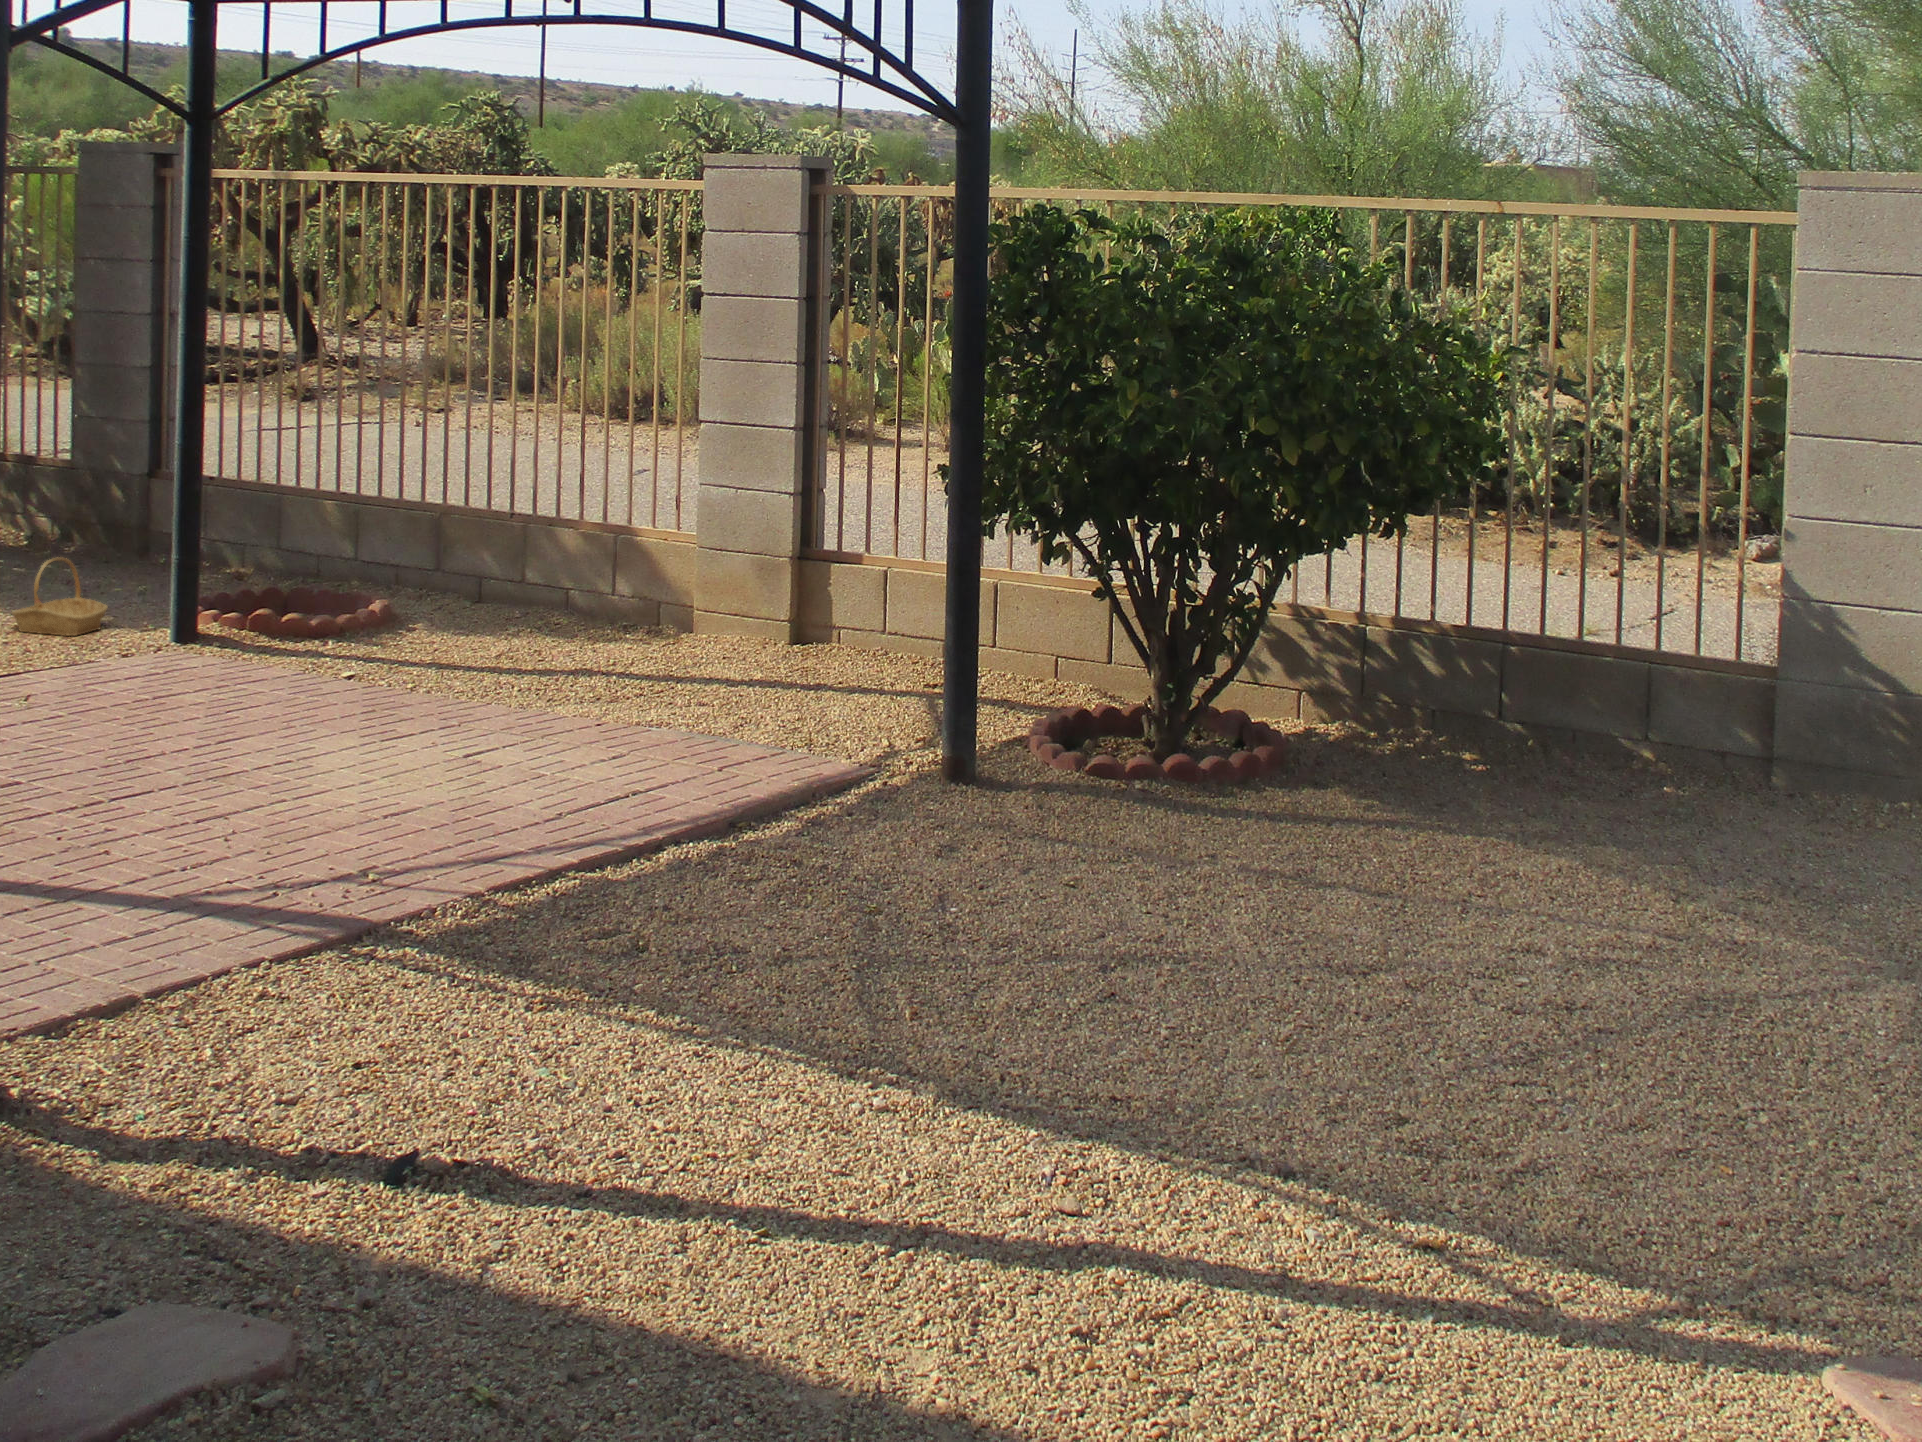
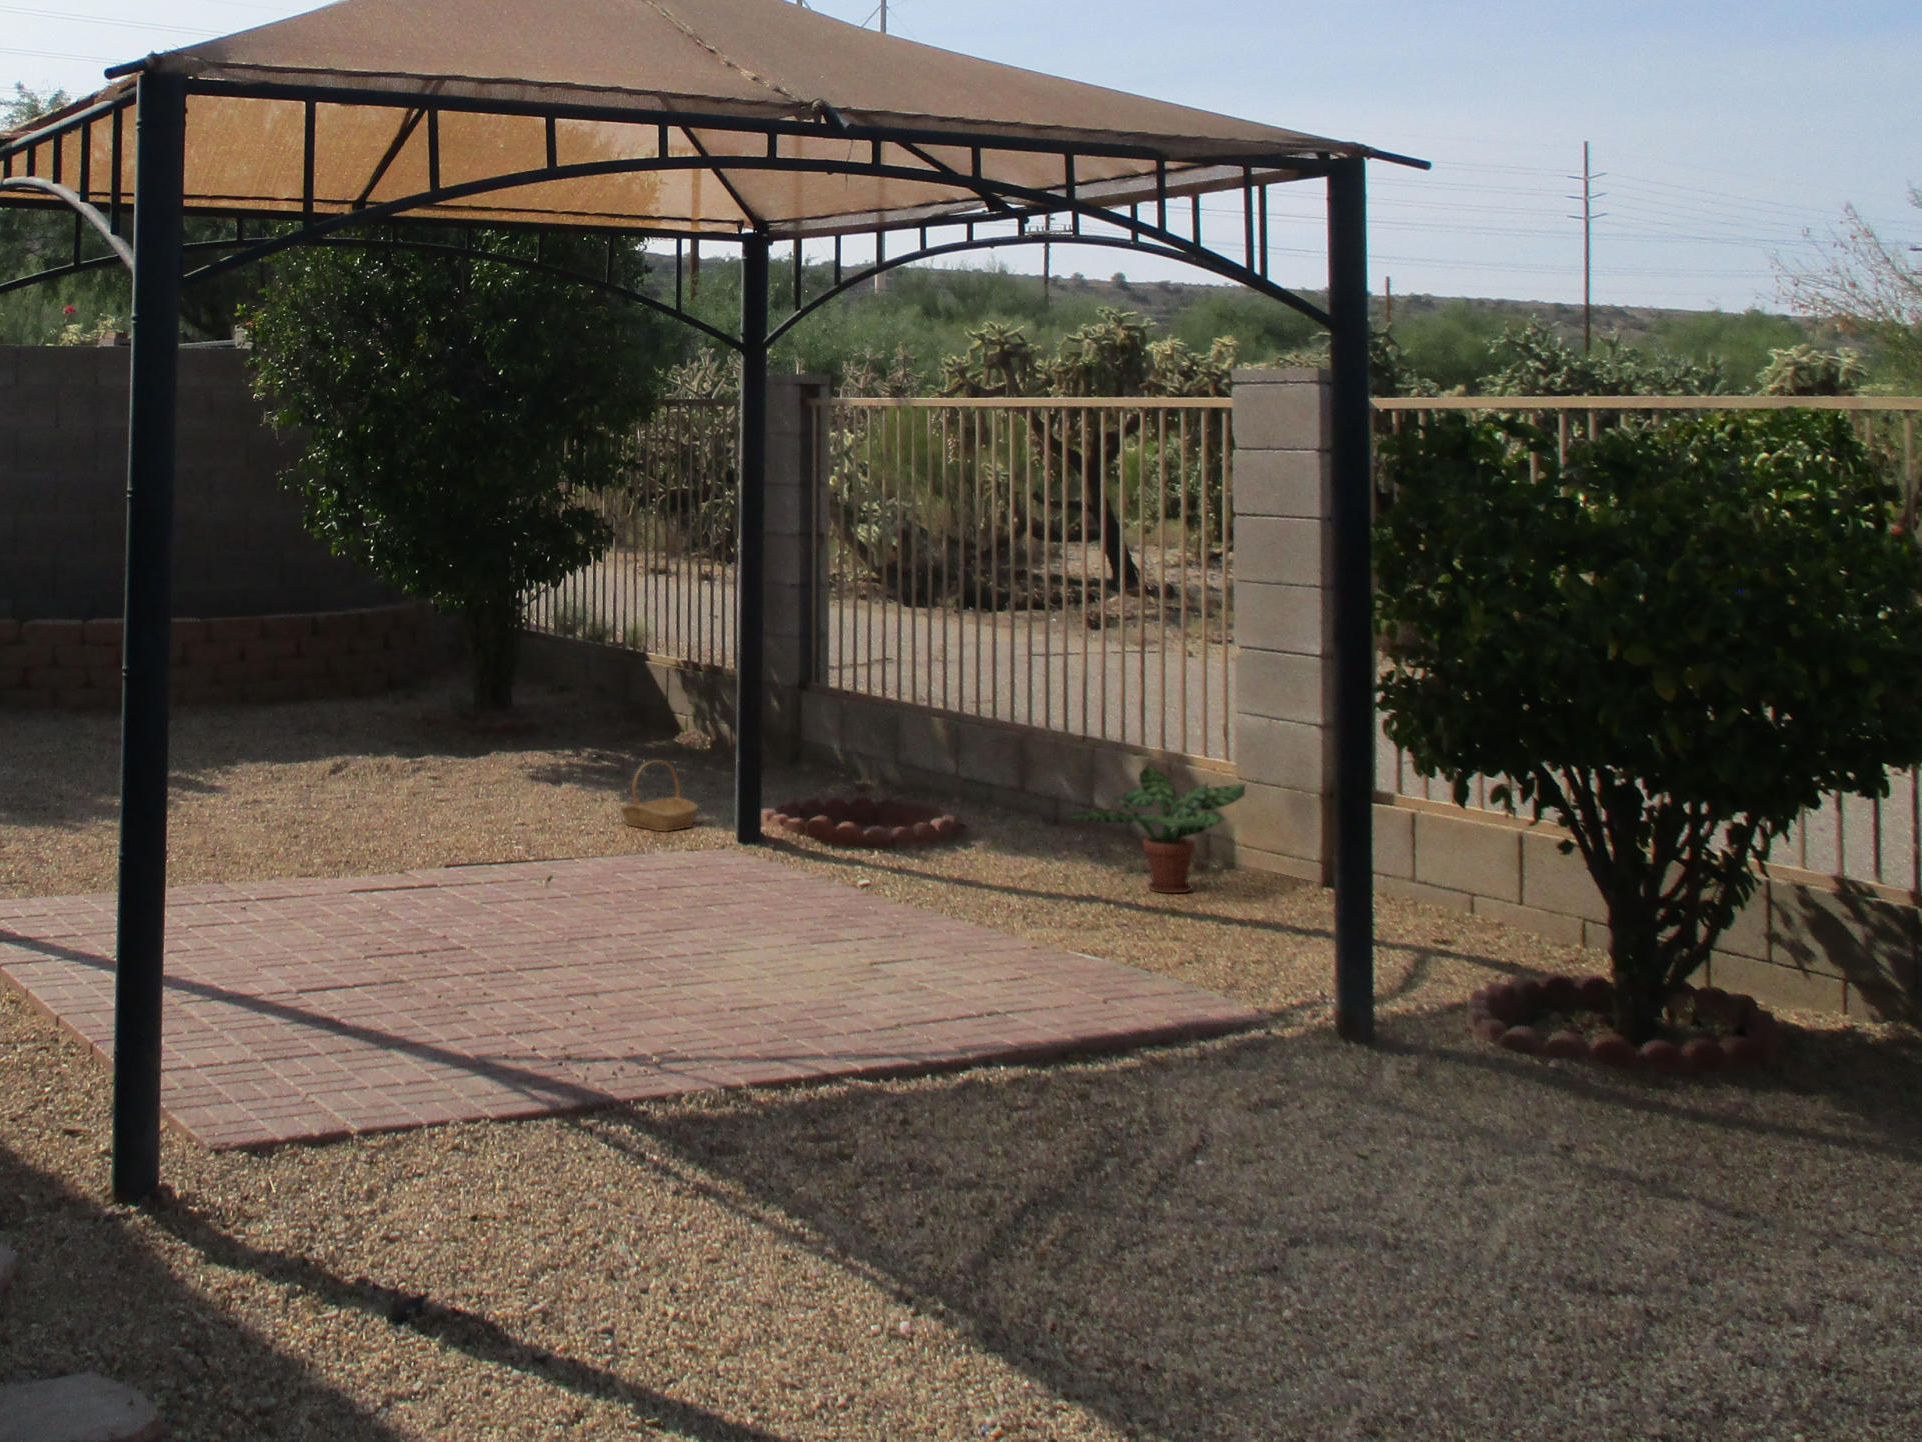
potted plant: none [551,538,727,662] -> present [1068,764,1245,893]

